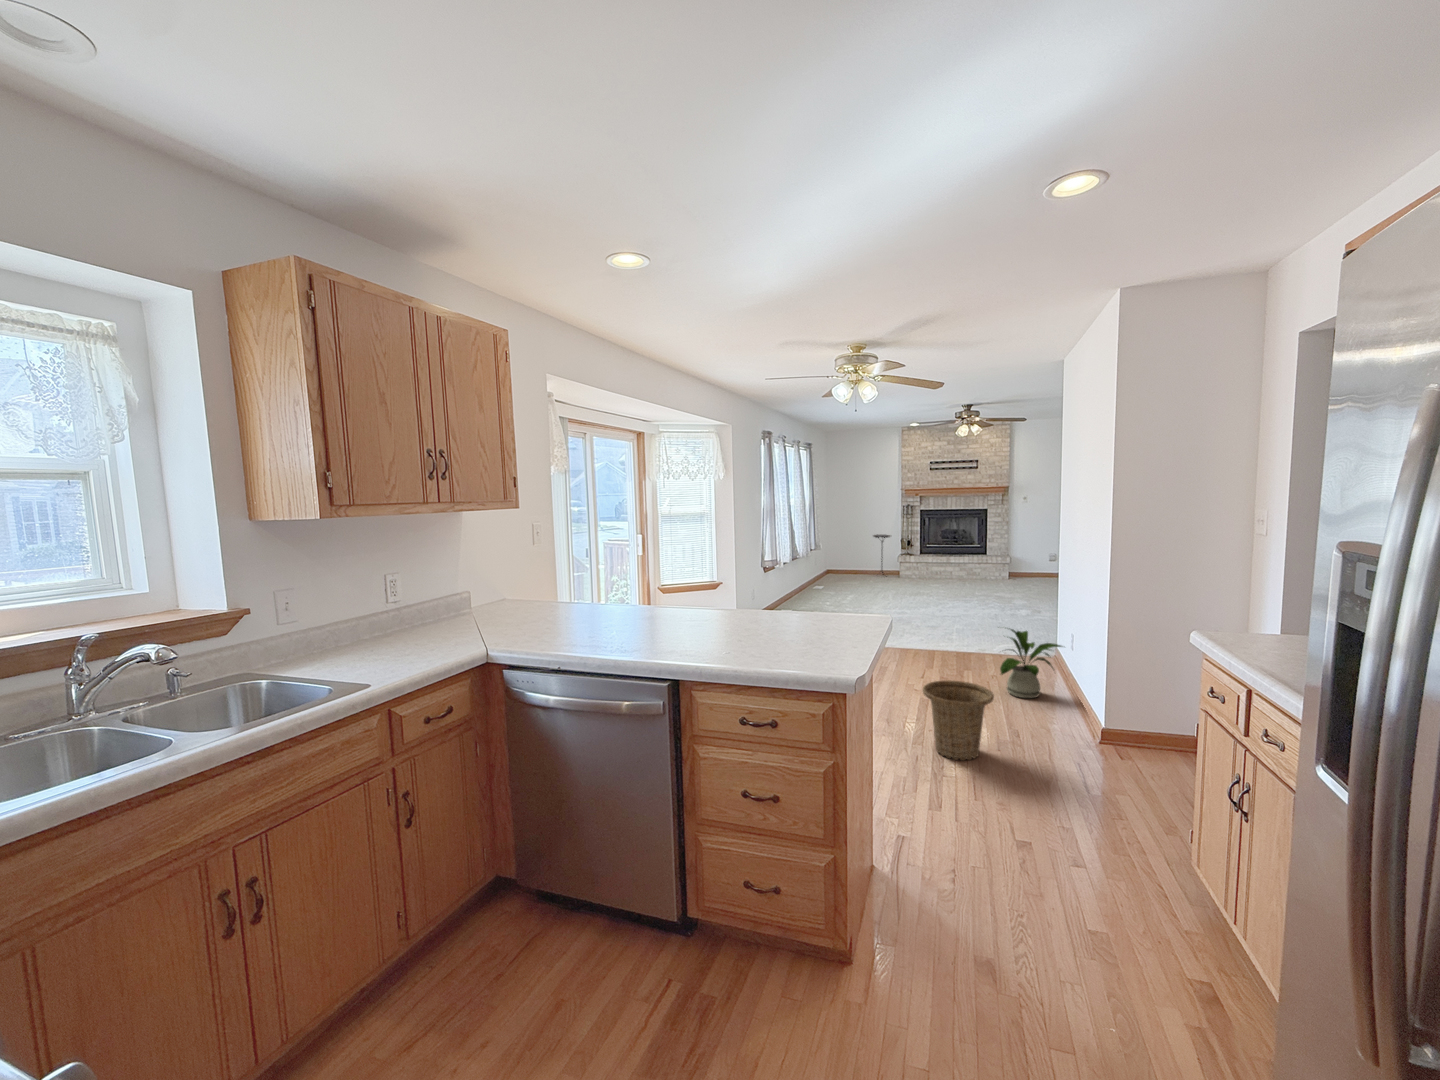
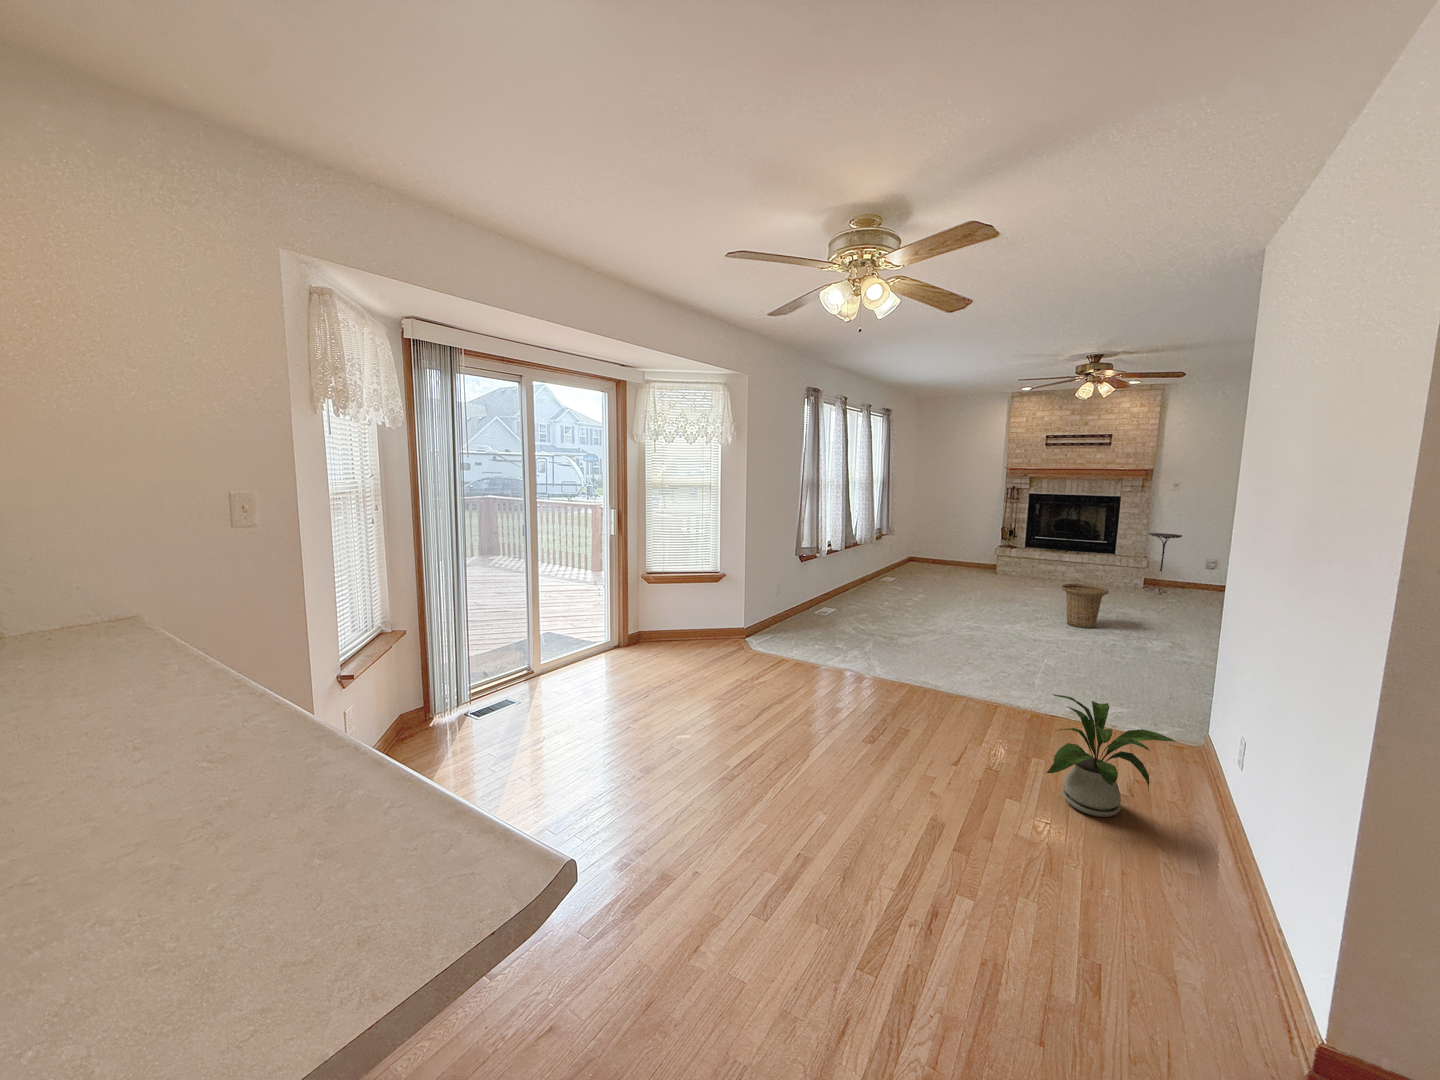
side table: present [873,534,890,573] -> present [1147,533,1182,594]
basket: present [923,680,994,761] -> present [1061,584,1109,628]

